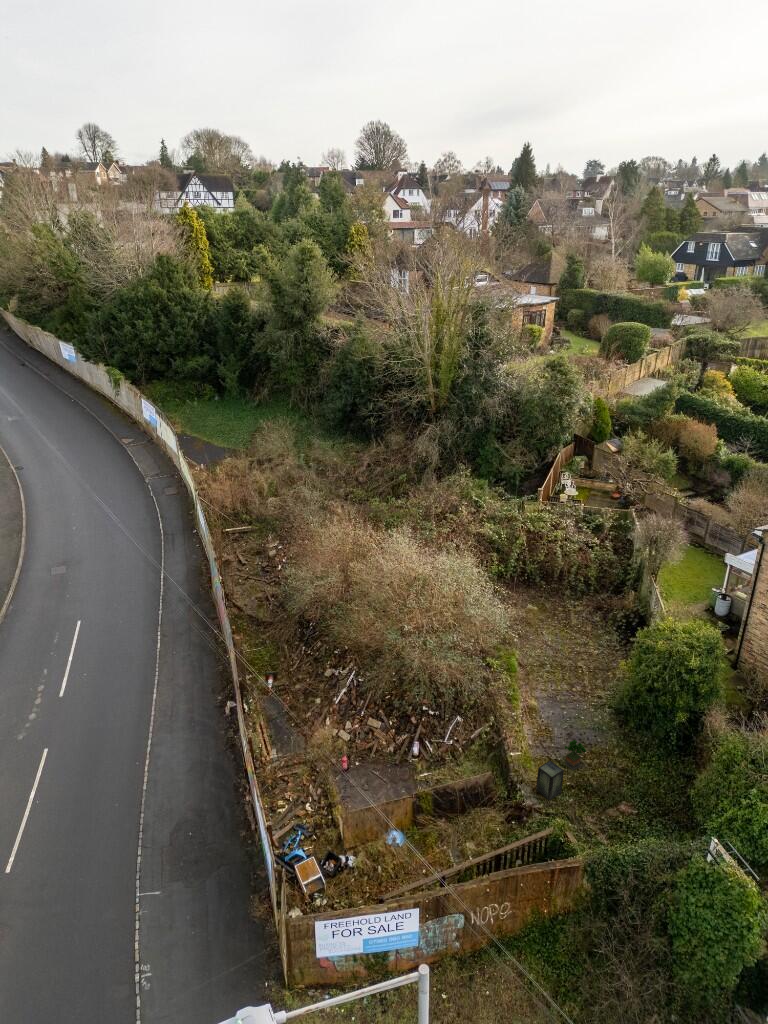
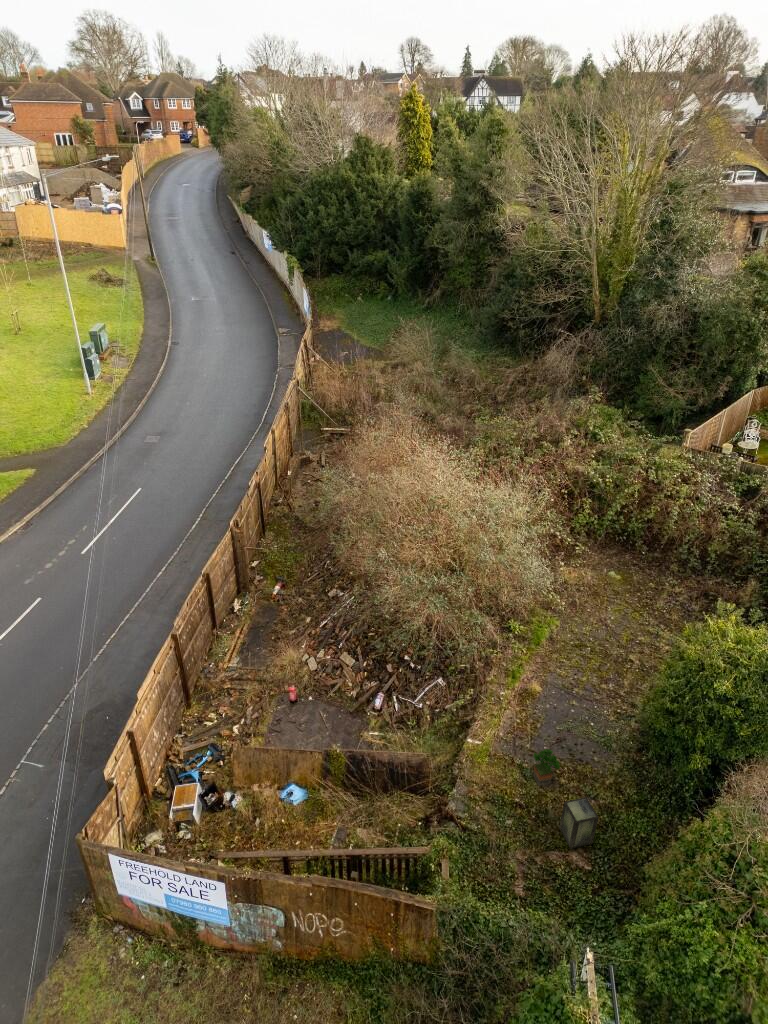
storage box: present [536,761,564,801] -> present [559,797,599,849]

